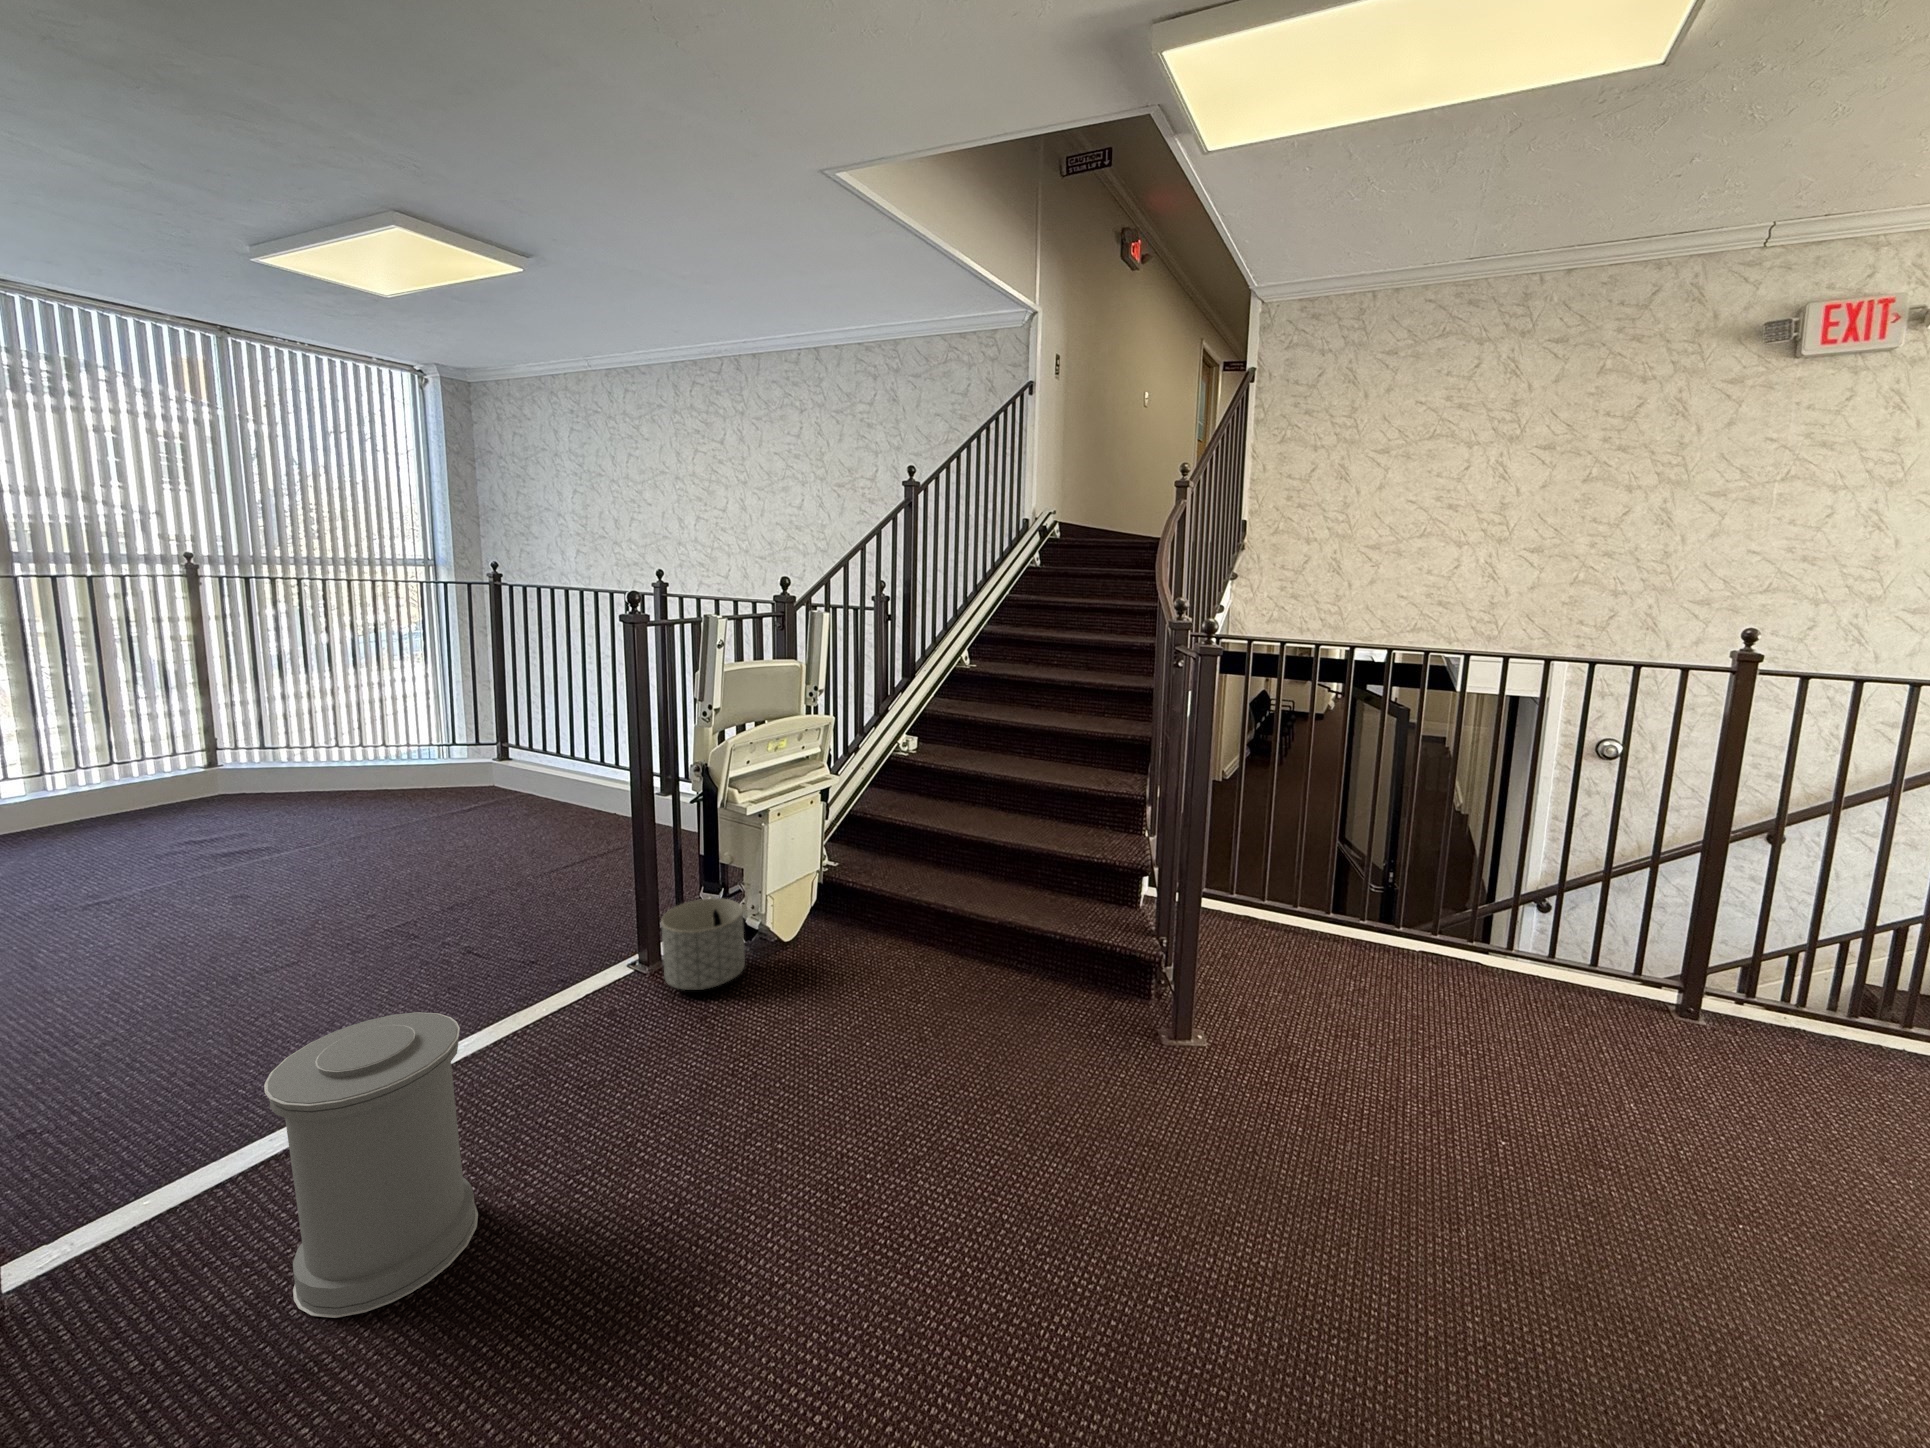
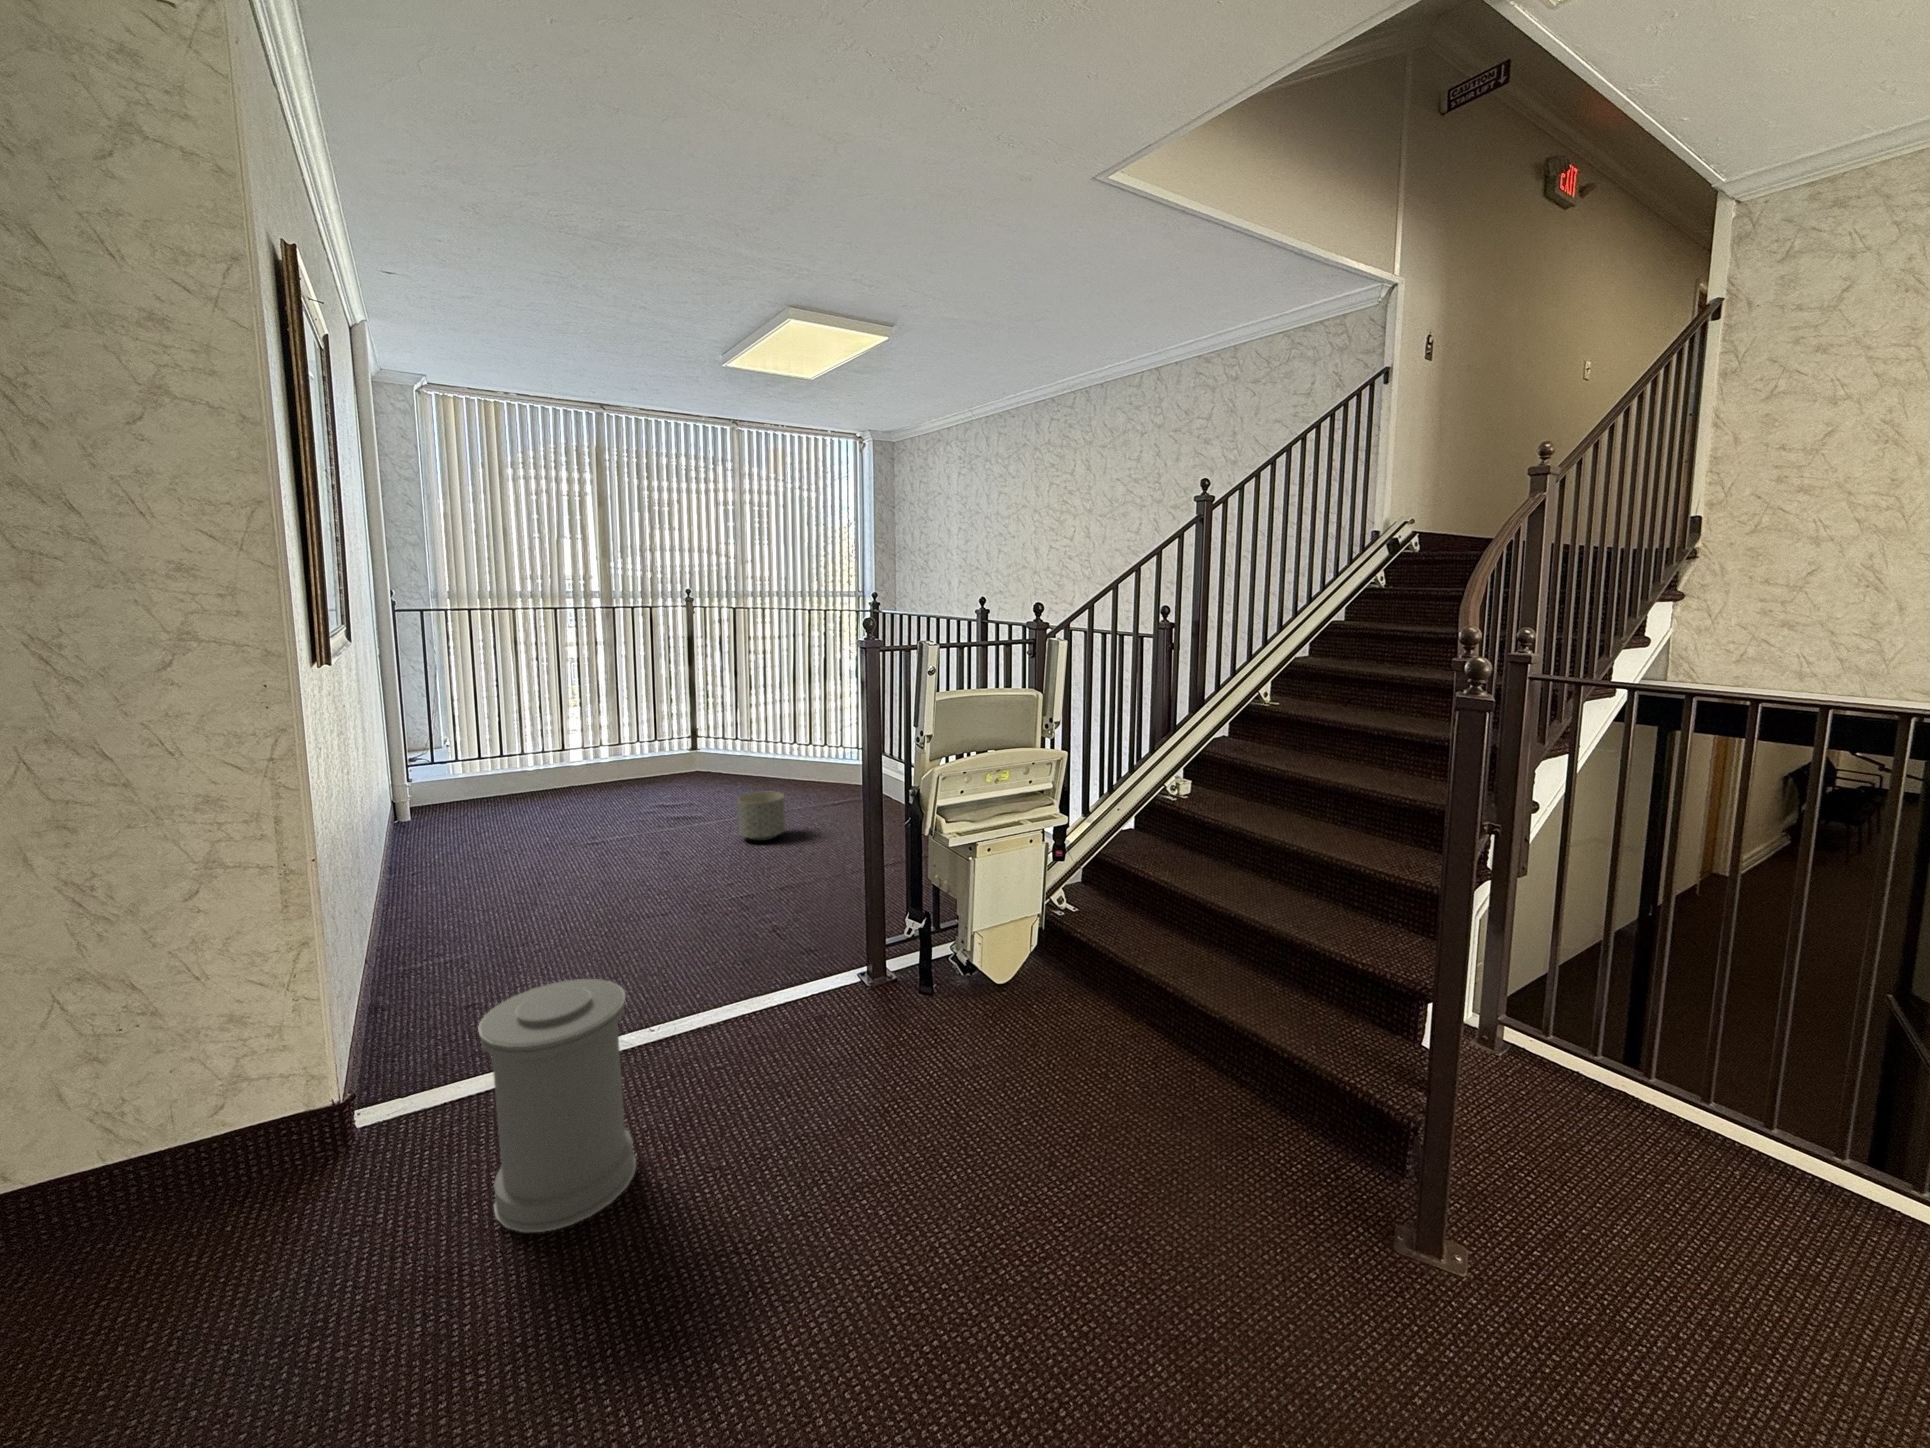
planter: present [661,898,745,990] -> present [738,792,785,841]

